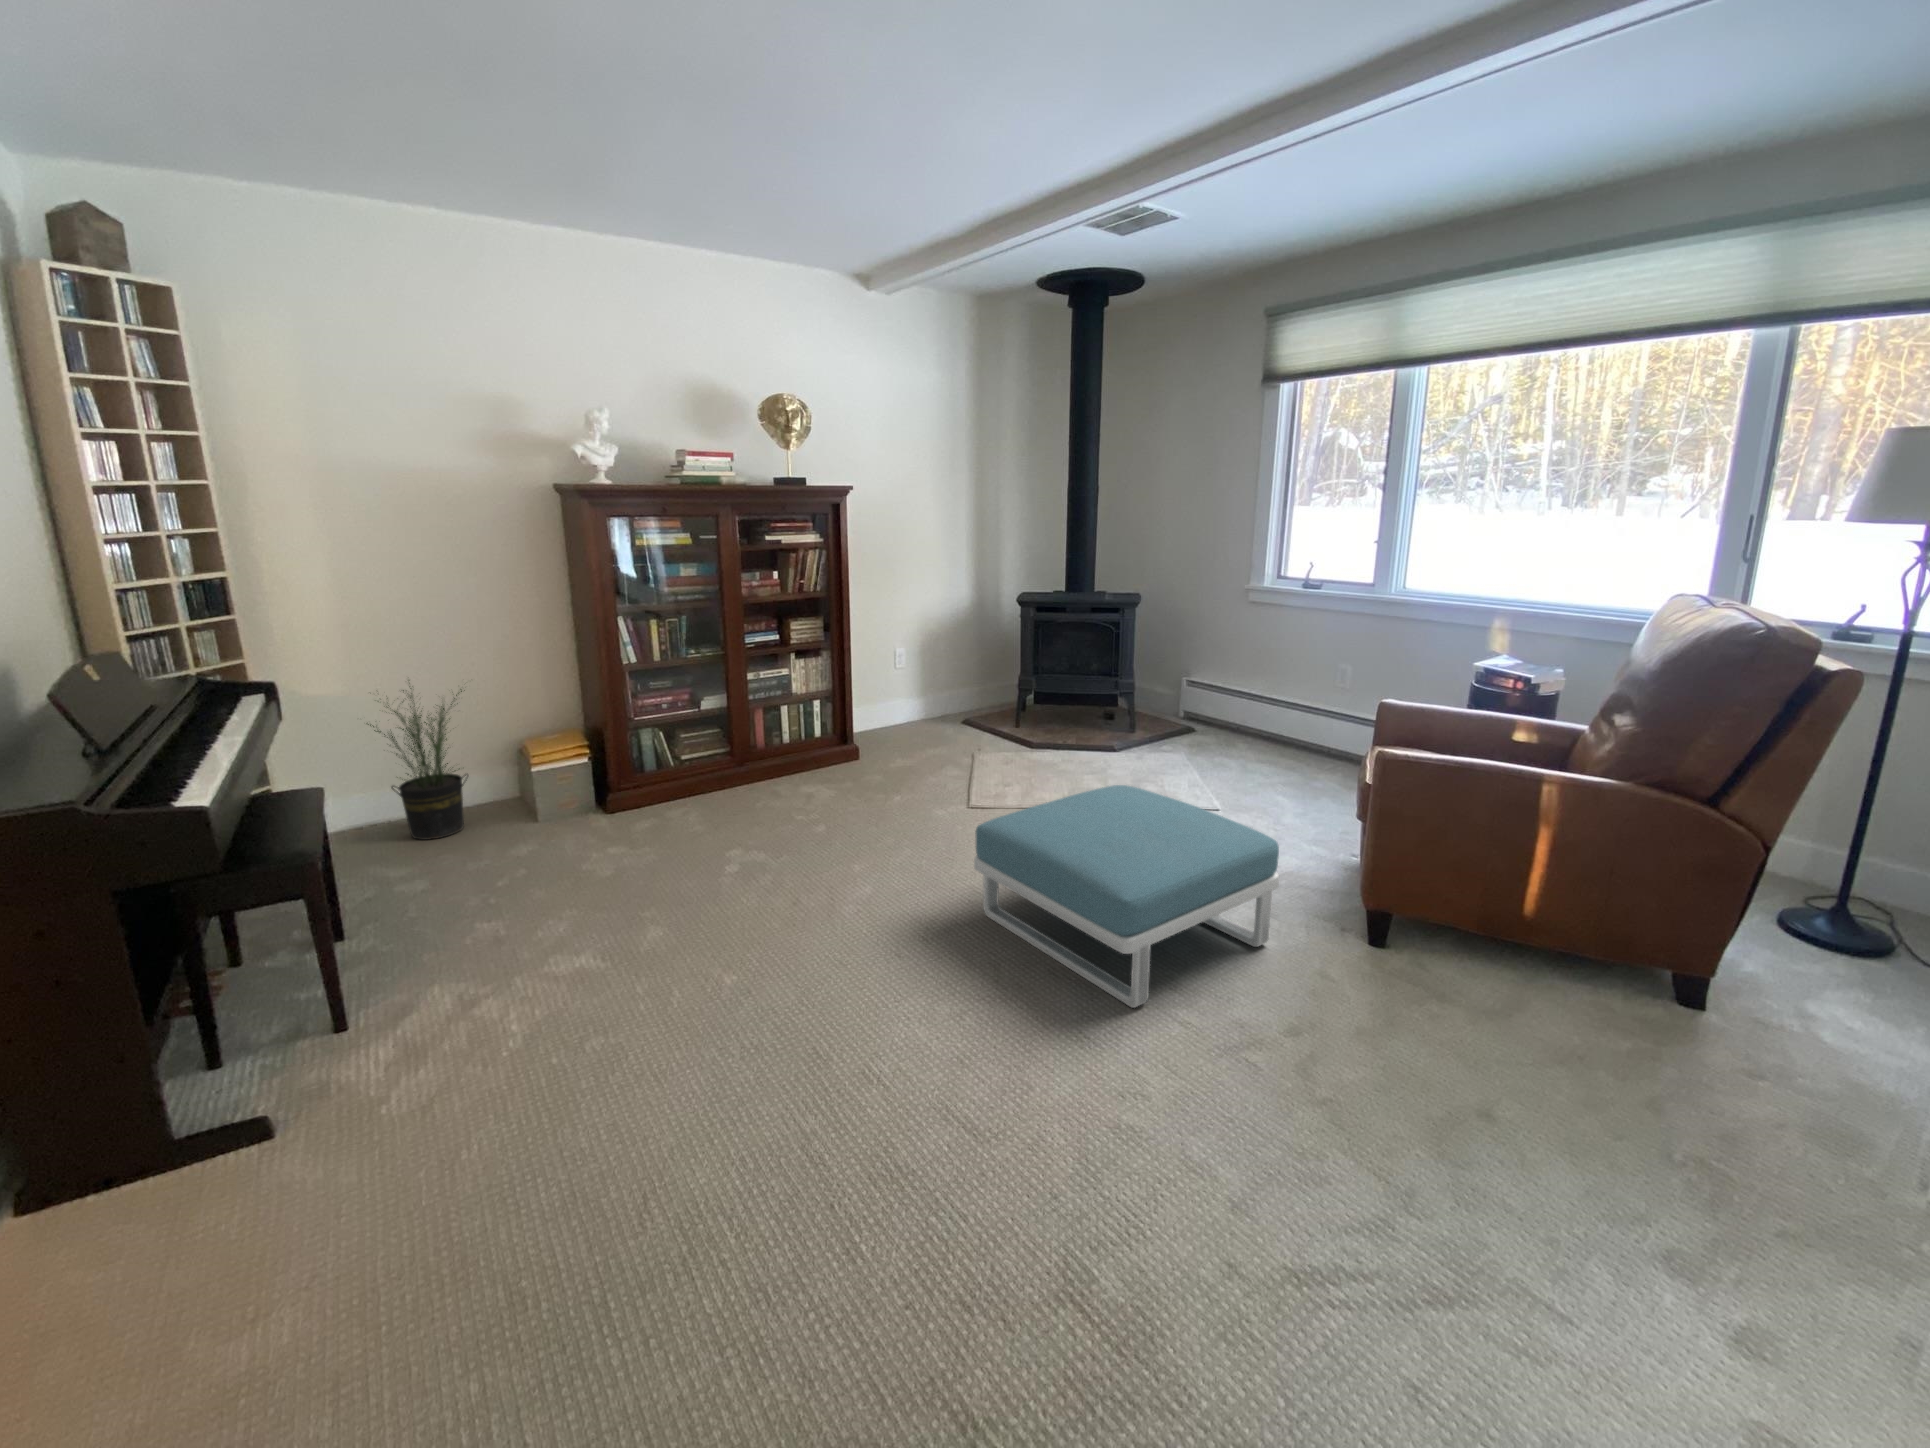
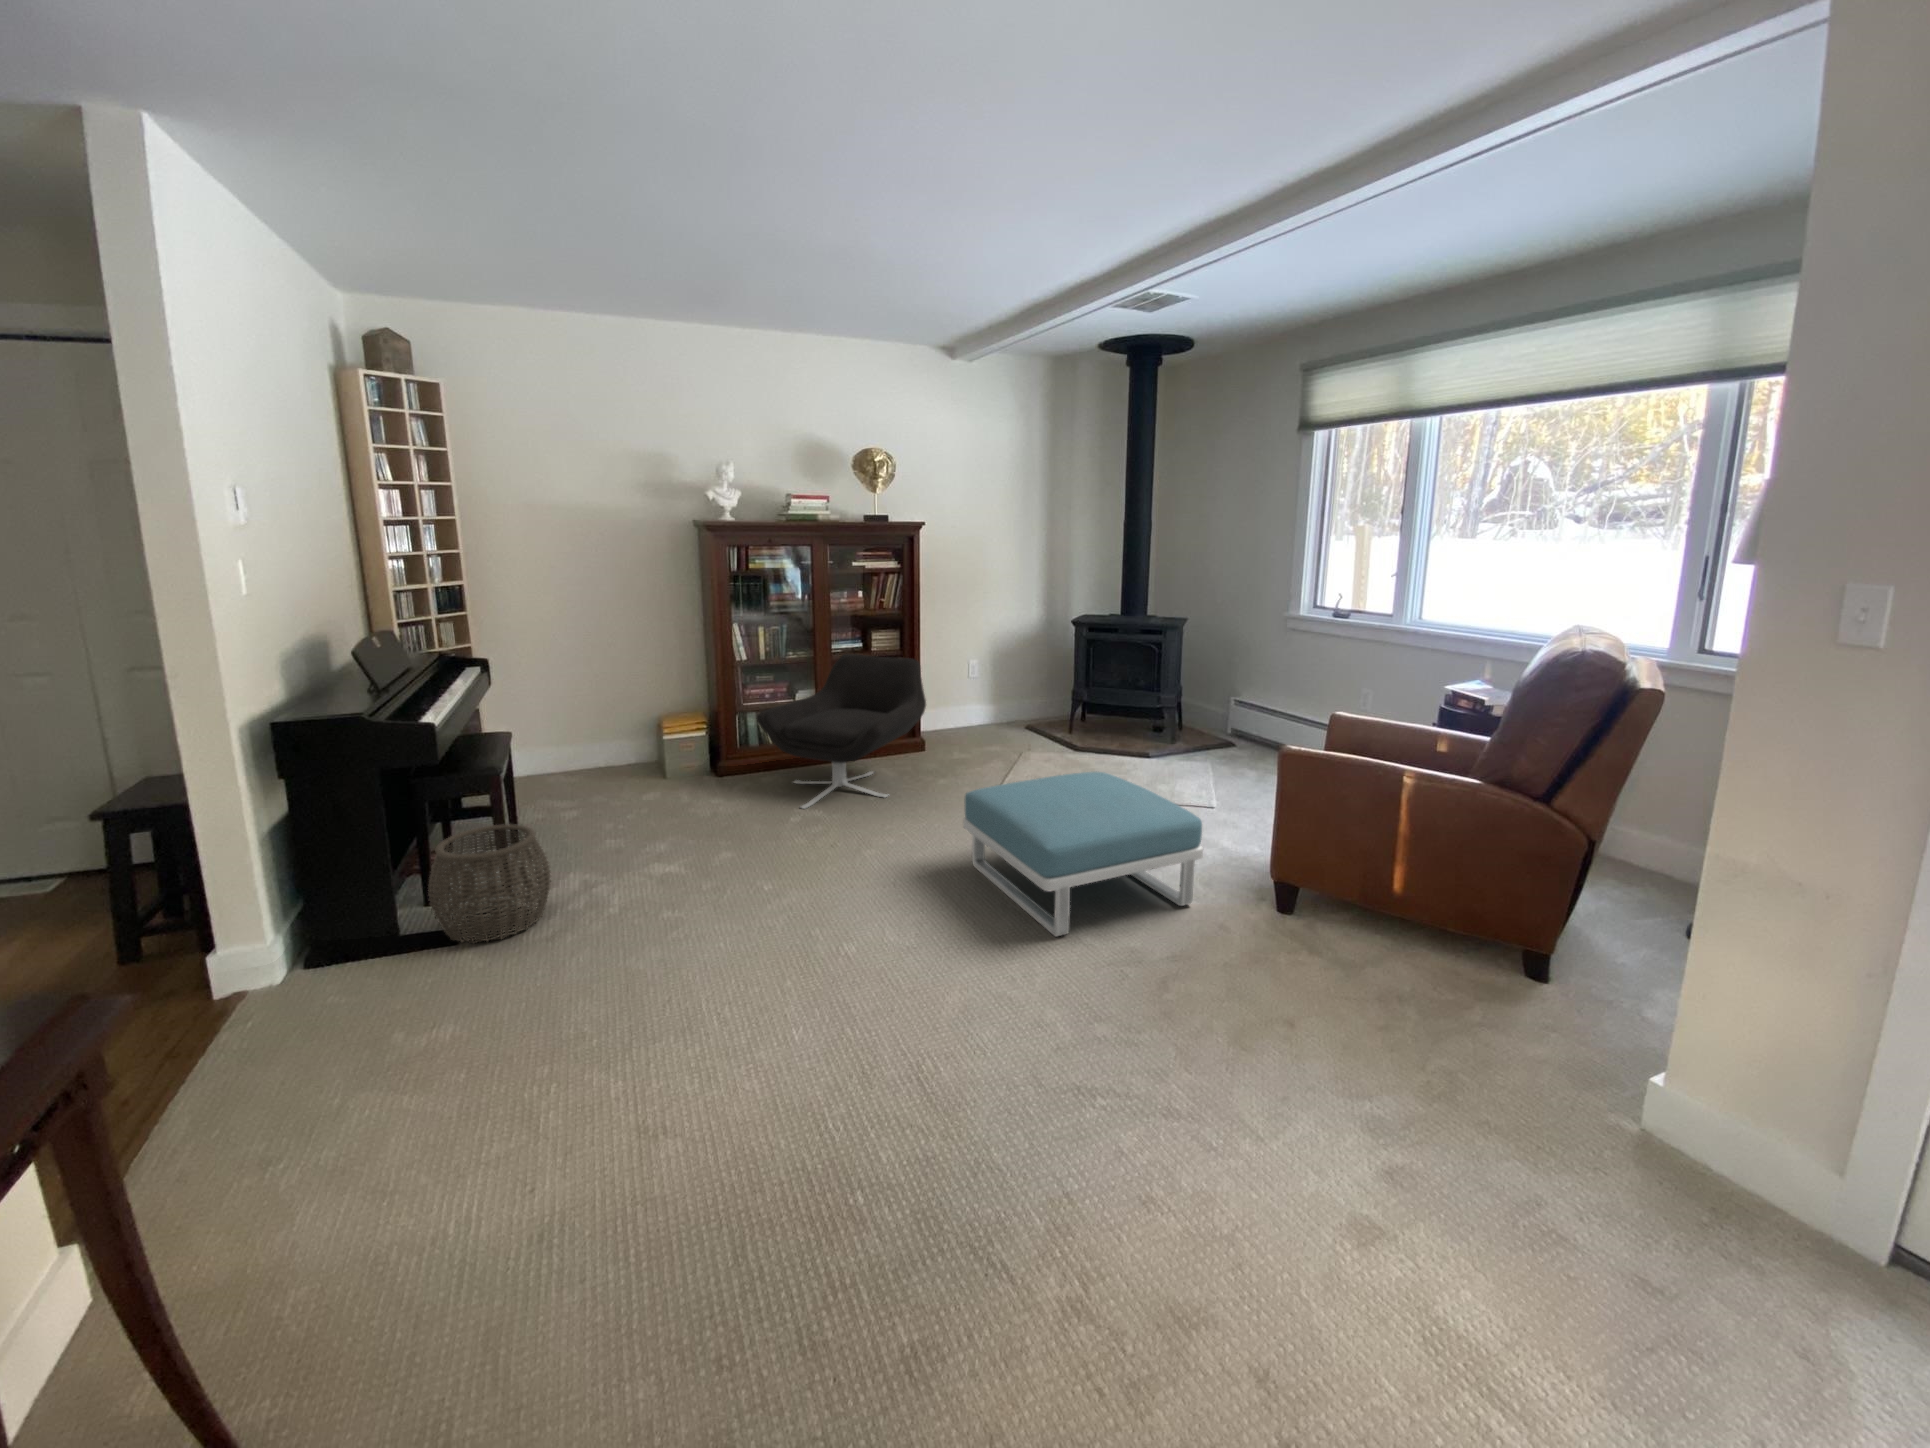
lounge chair: none [662,650,874,852] -> present [756,654,926,809]
potted plant: present [366,680,468,840] -> none [542,662,626,785]
woven basket: none [227,929,424,1121] -> present [428,824,551,943]

